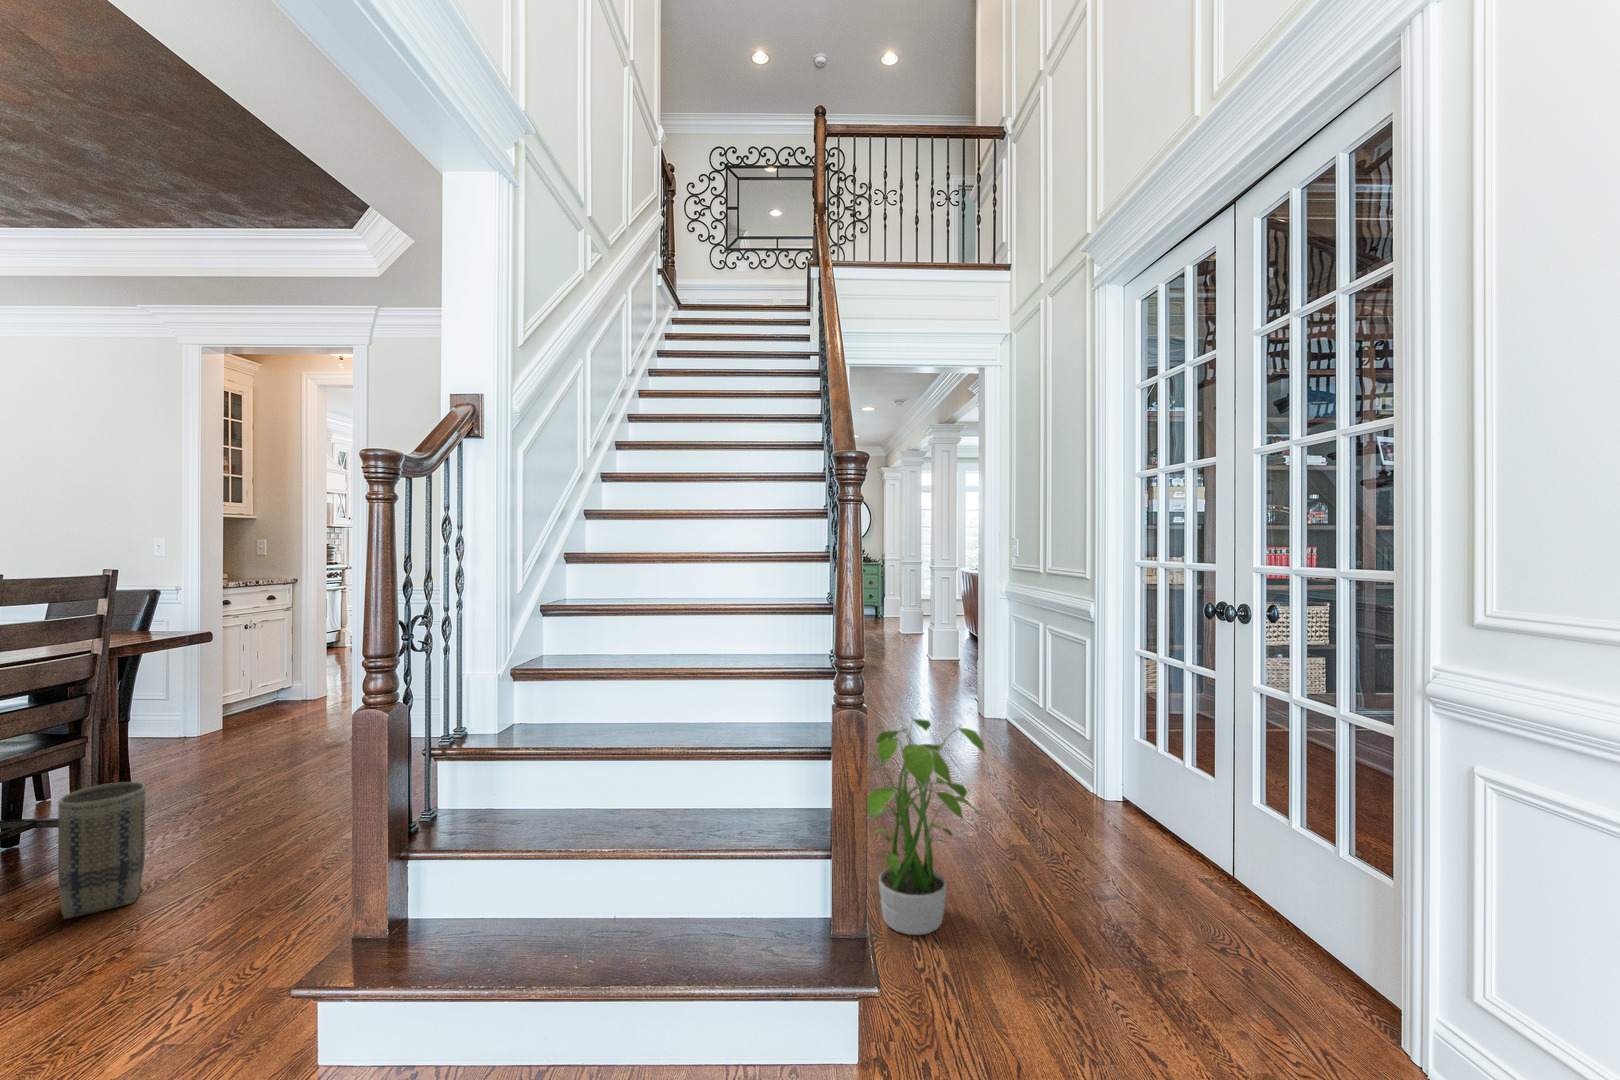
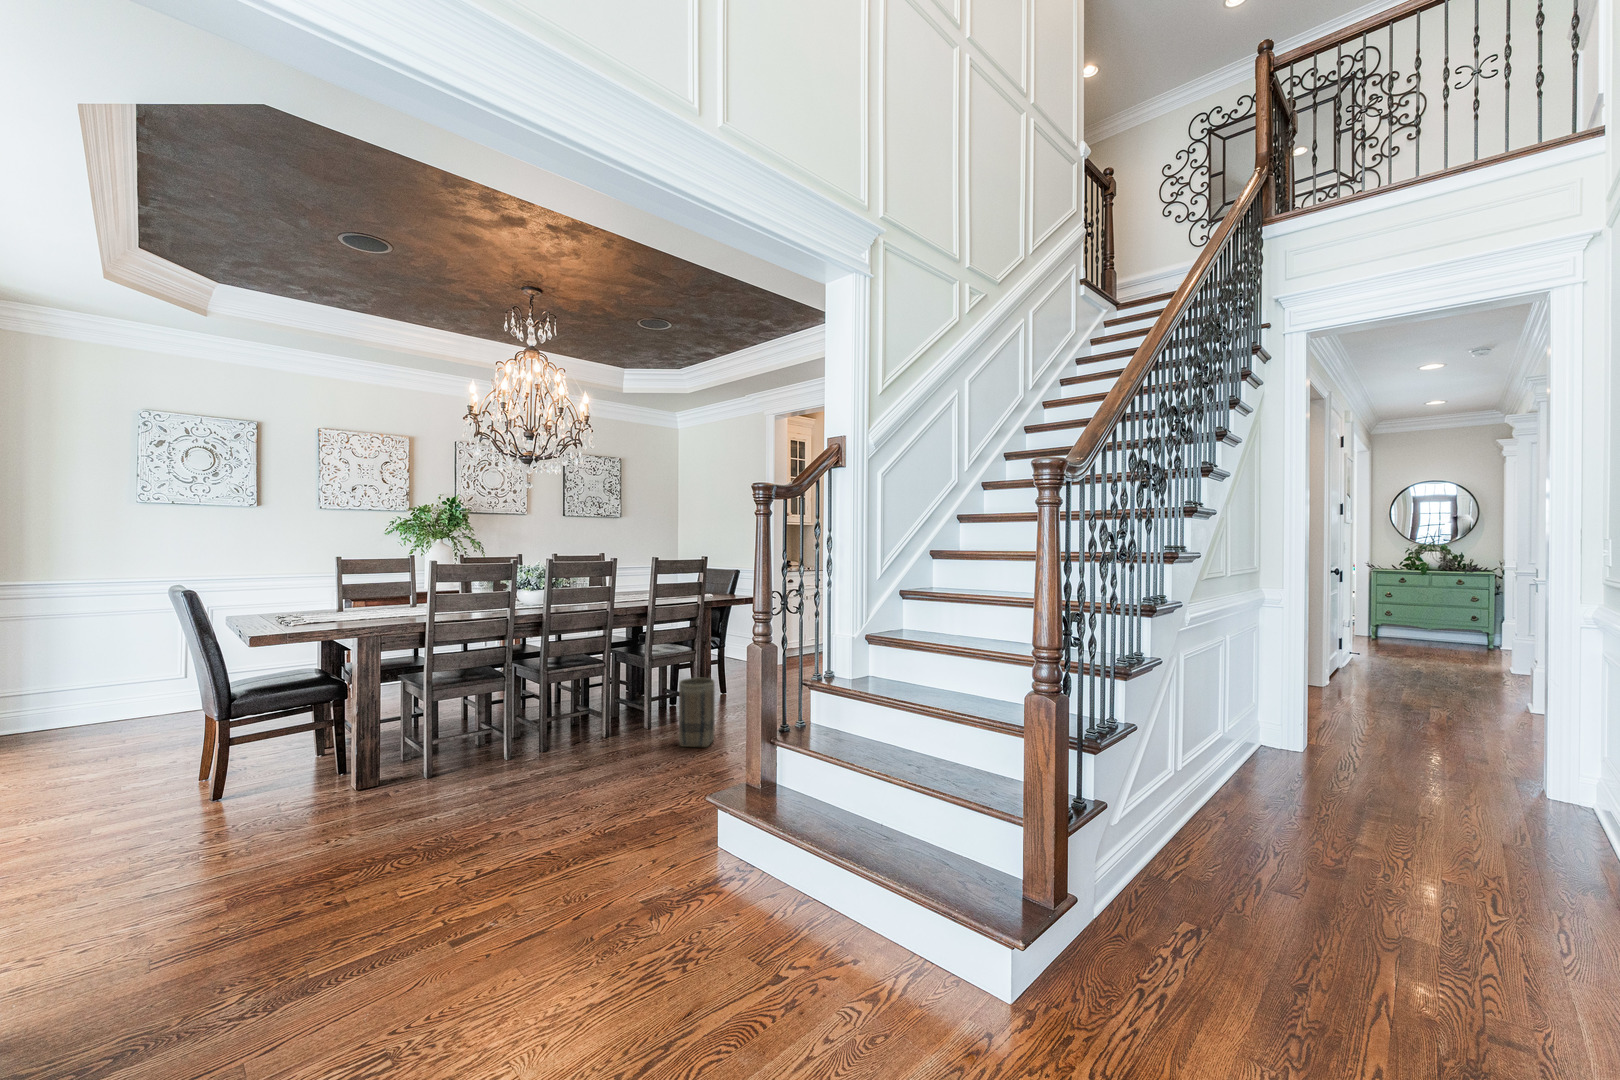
potted plant: present [867,718,985,935] -> none [1104,729,1263,959]

